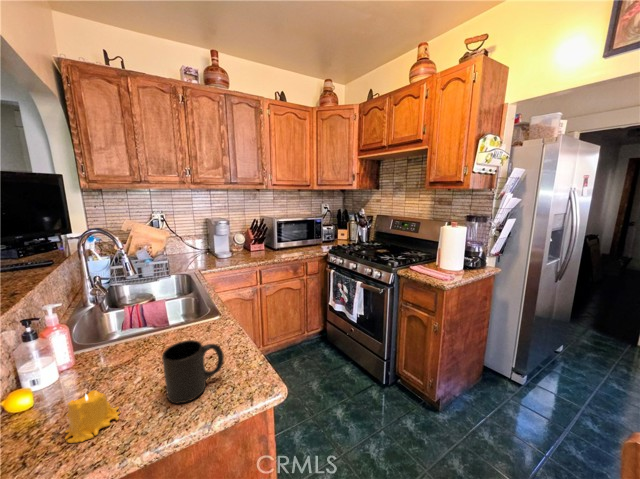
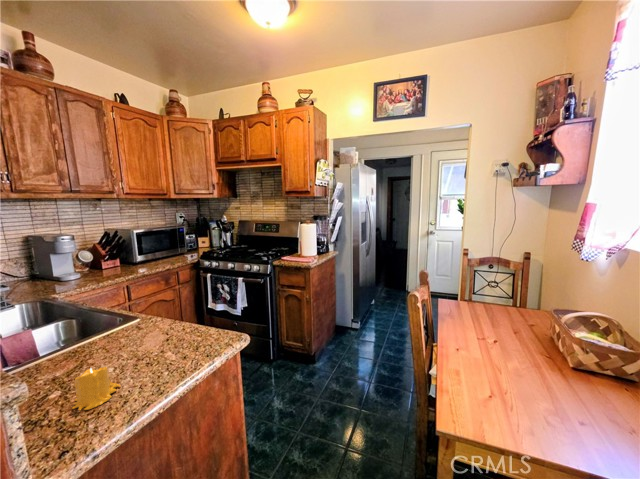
mug: present [162,340,224,403] -> none [143,315,188,365]

